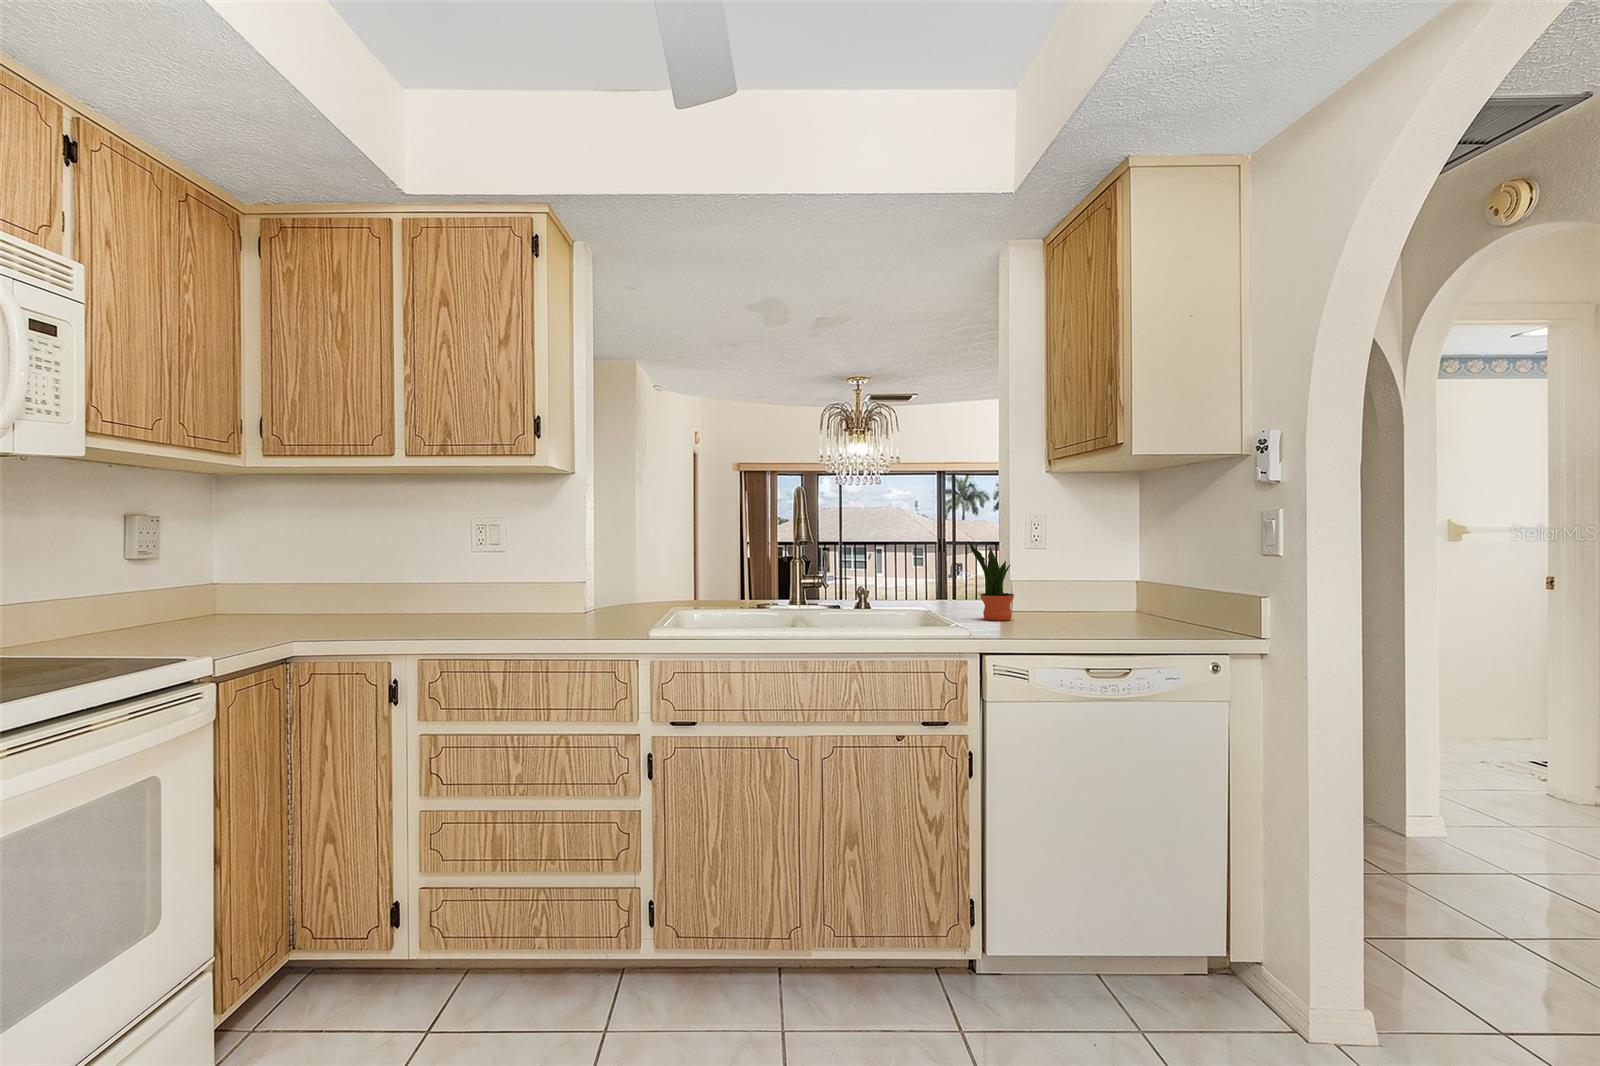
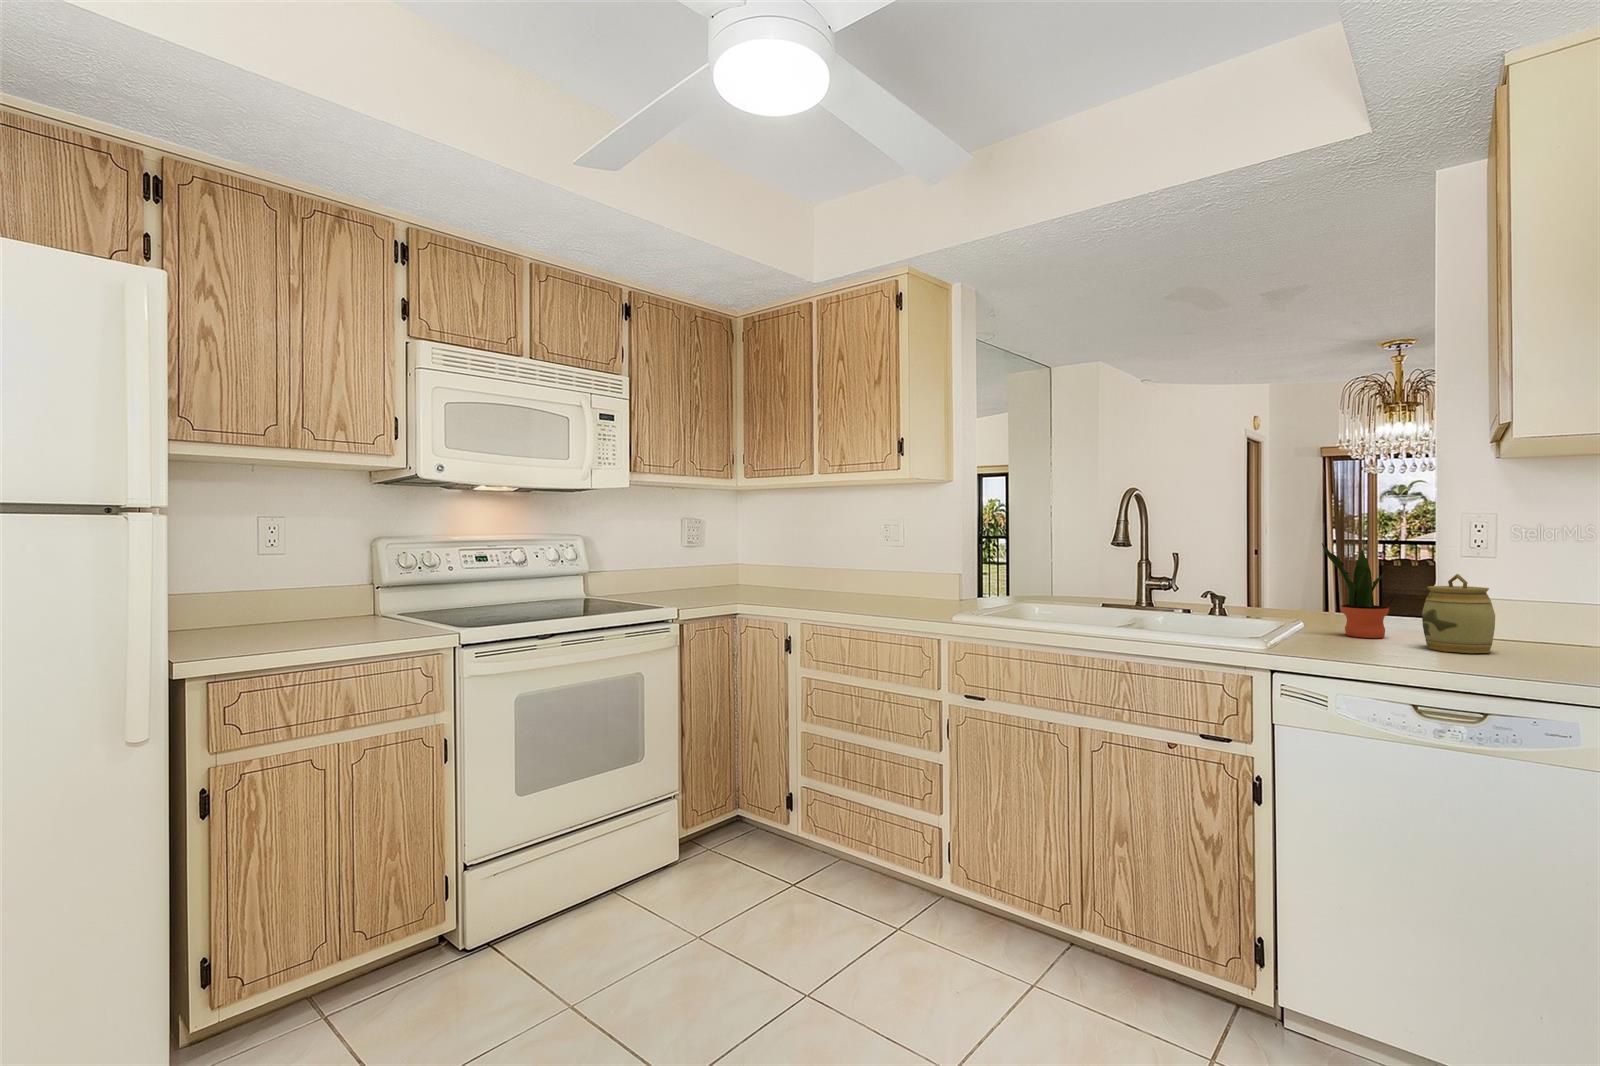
jar: none [1046,564,1095,626] -> present [1422,574,1495,653]

